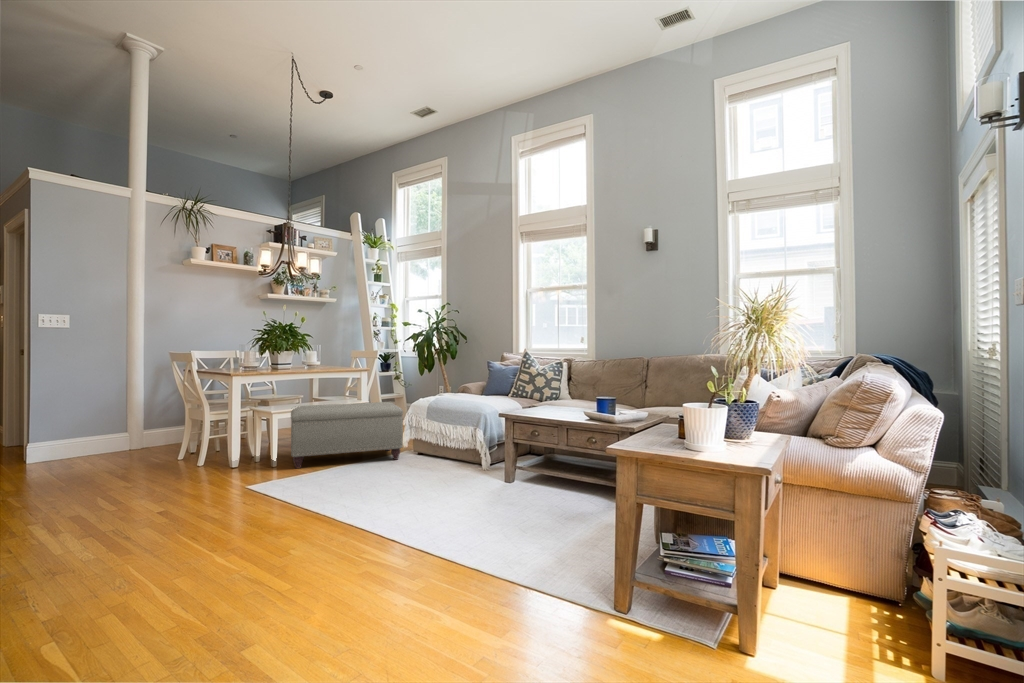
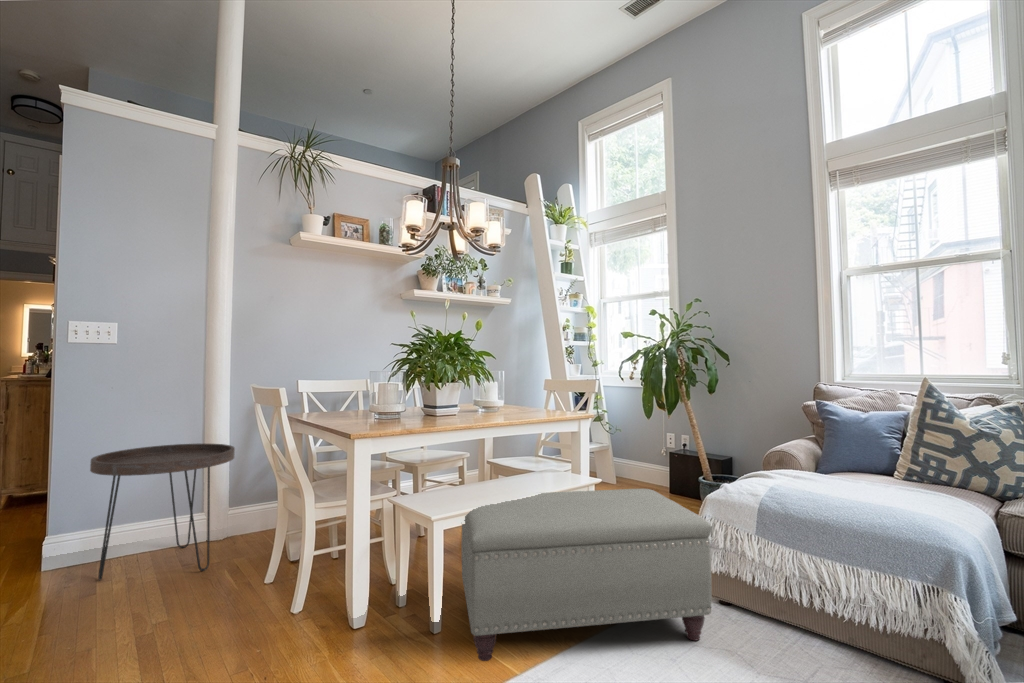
side table: none [65,389,153,462] -> present [90,443,235,580]

